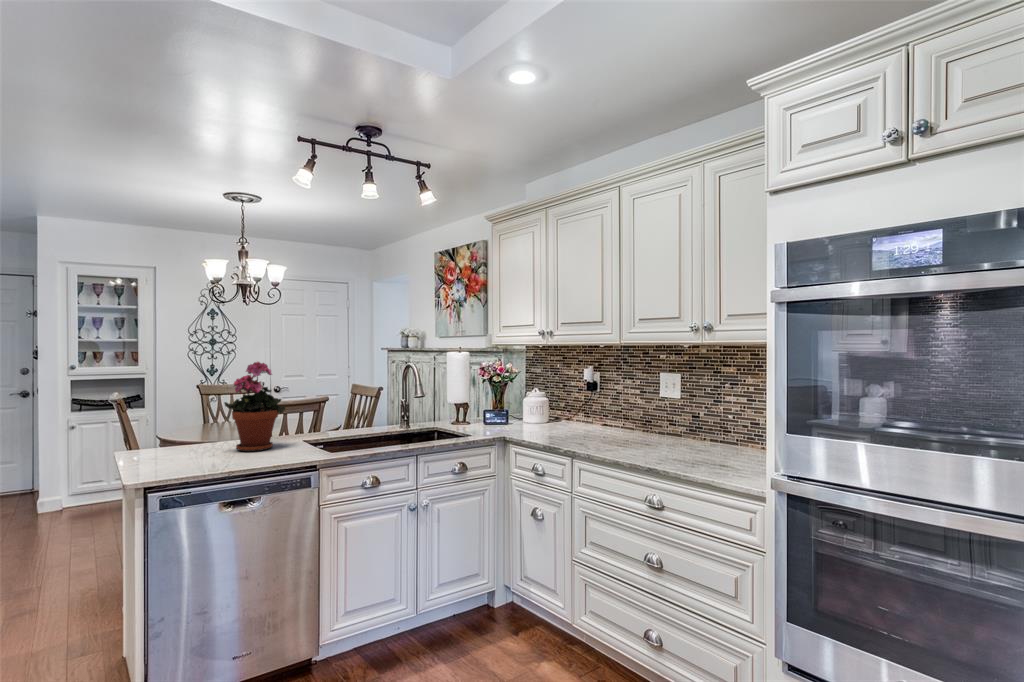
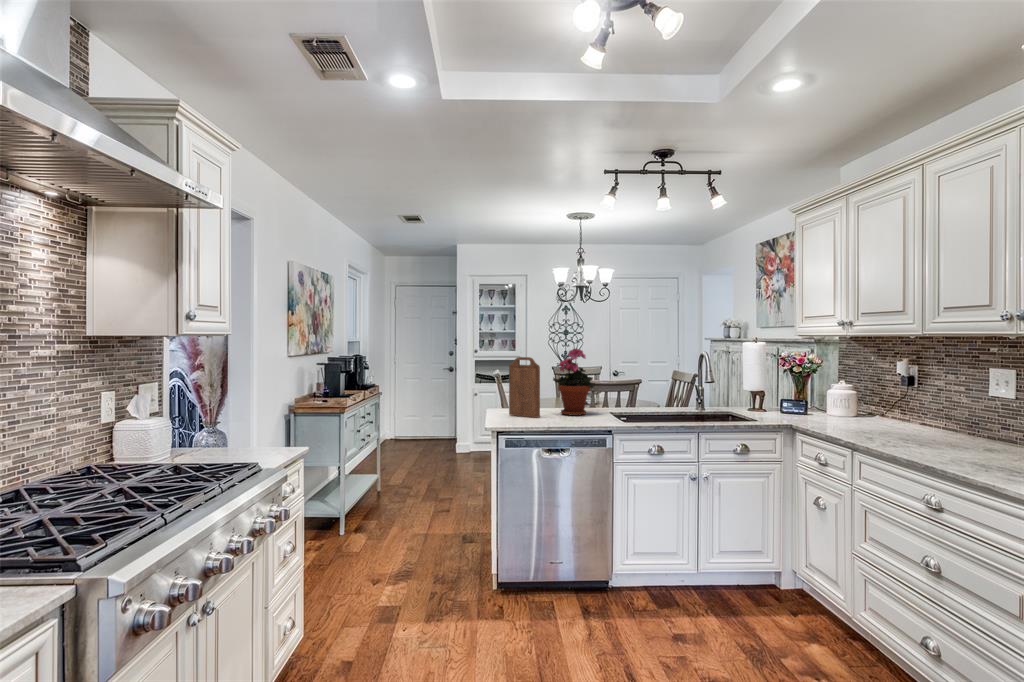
cutting board: none [154,376,207,461] -> present [509,357,540,418]

